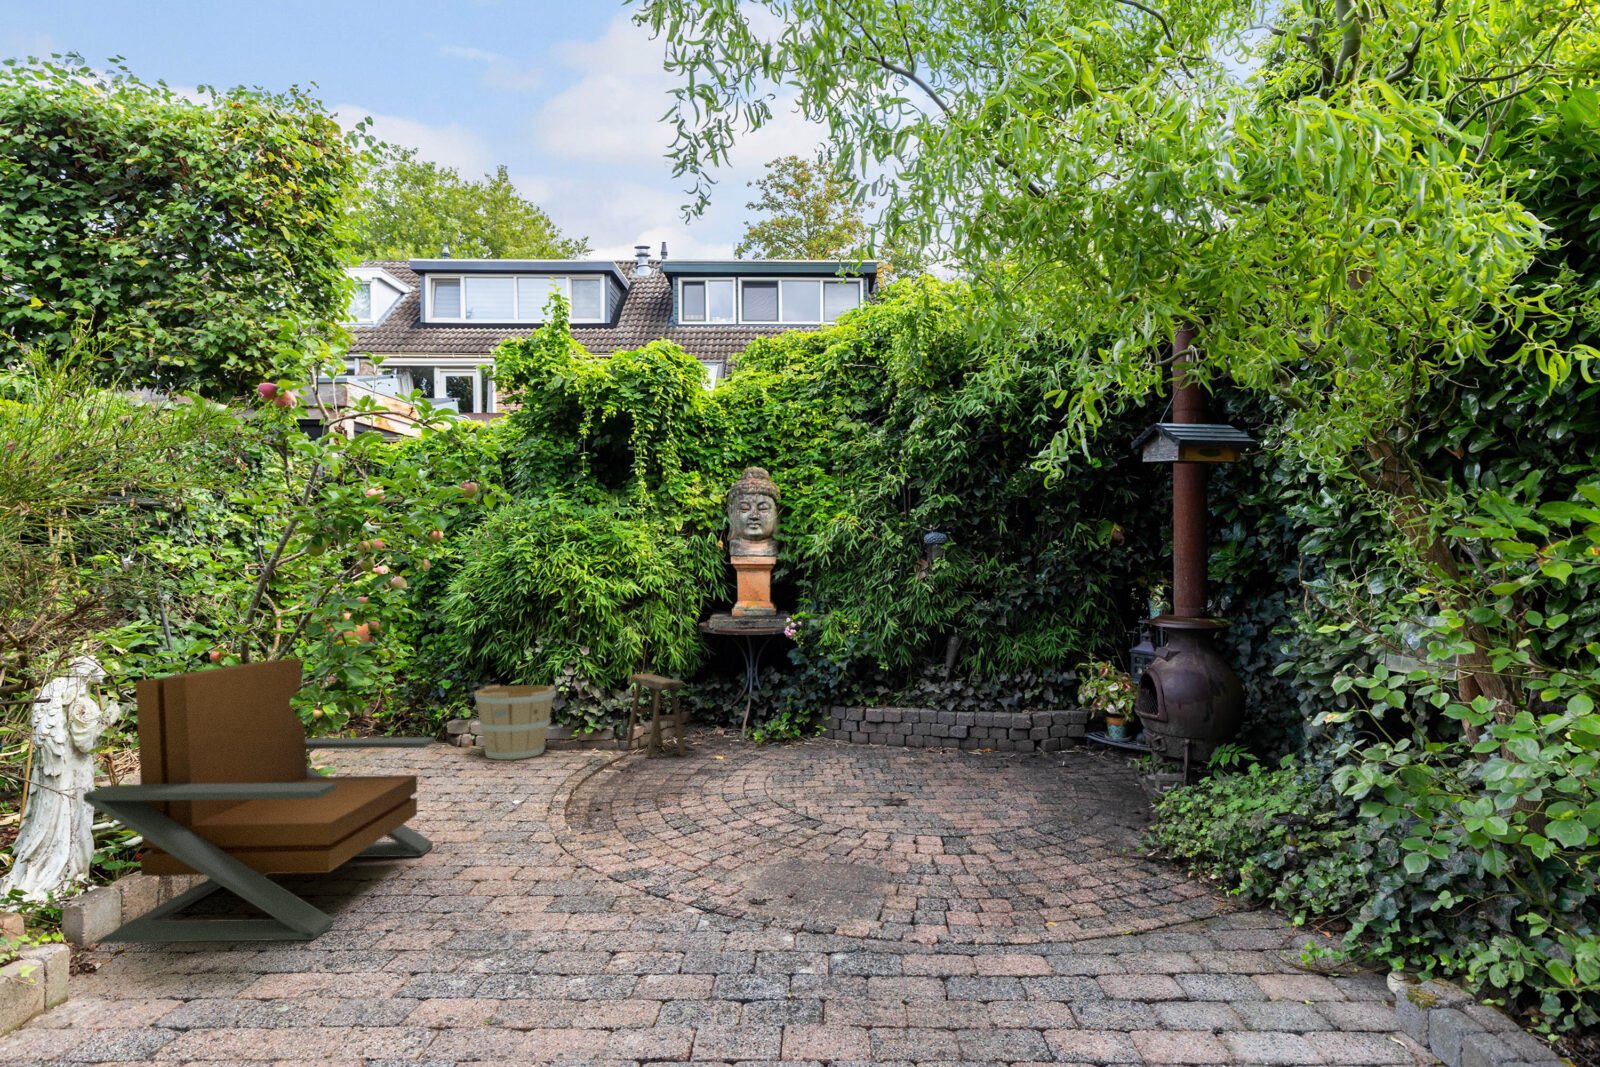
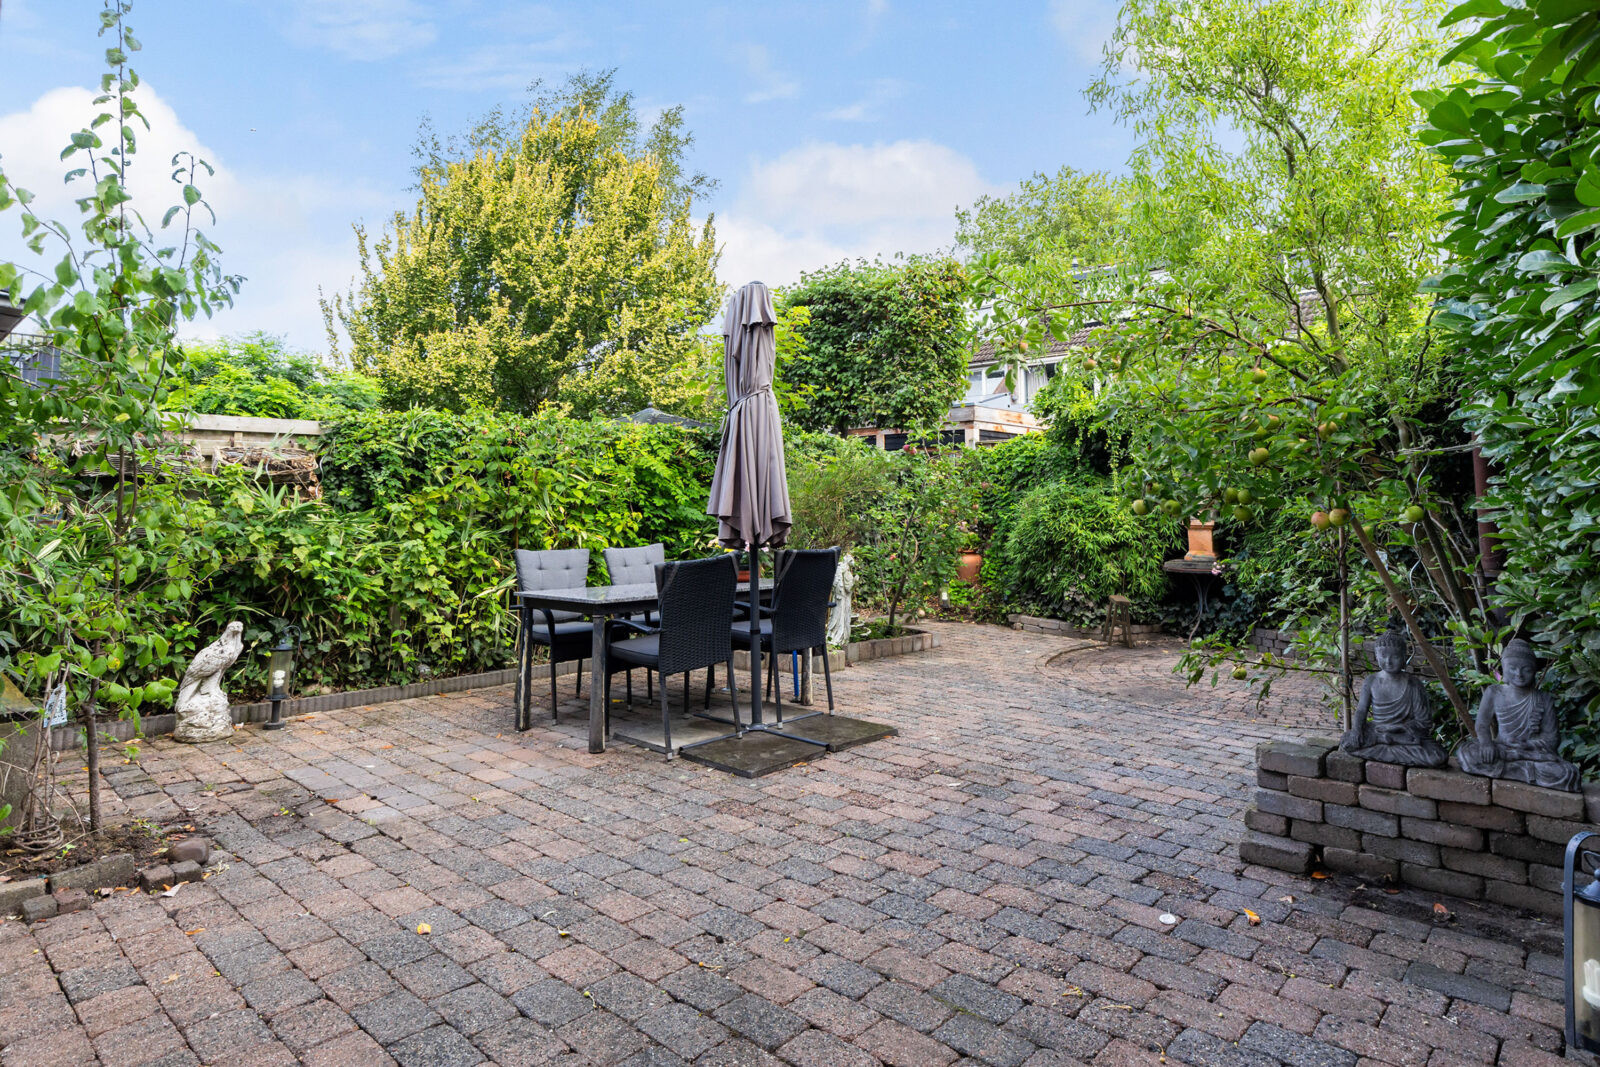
lounge chair: present [83,658,435,943] -> none [848,566,968,667]
wooden bucket: present [474,685,556,760] -> none [1016,592,1062,636]

